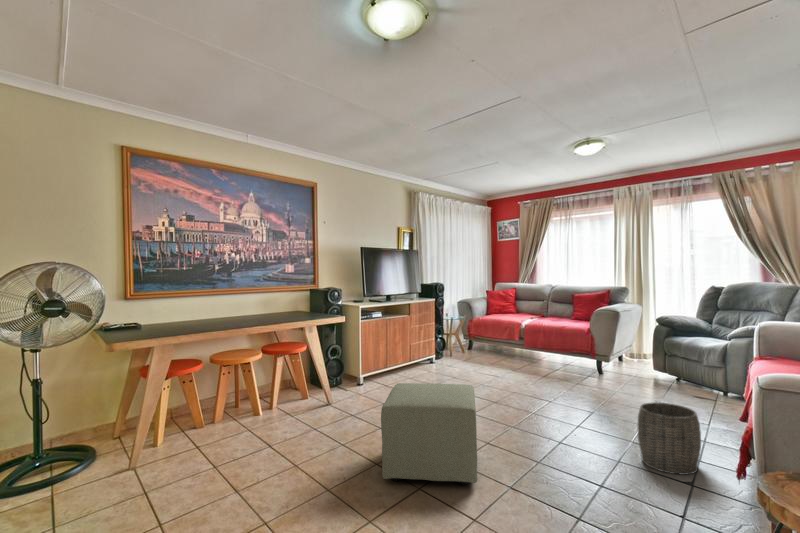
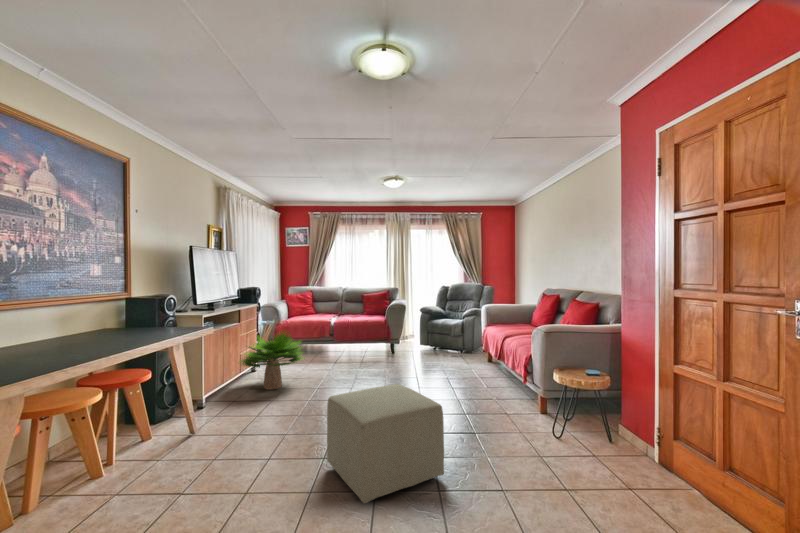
potted plant: none [401,324,466,381] -> present [241,333,303,390]
woven basket: present [637,402,701,475] -> none [500,372,541,422]

